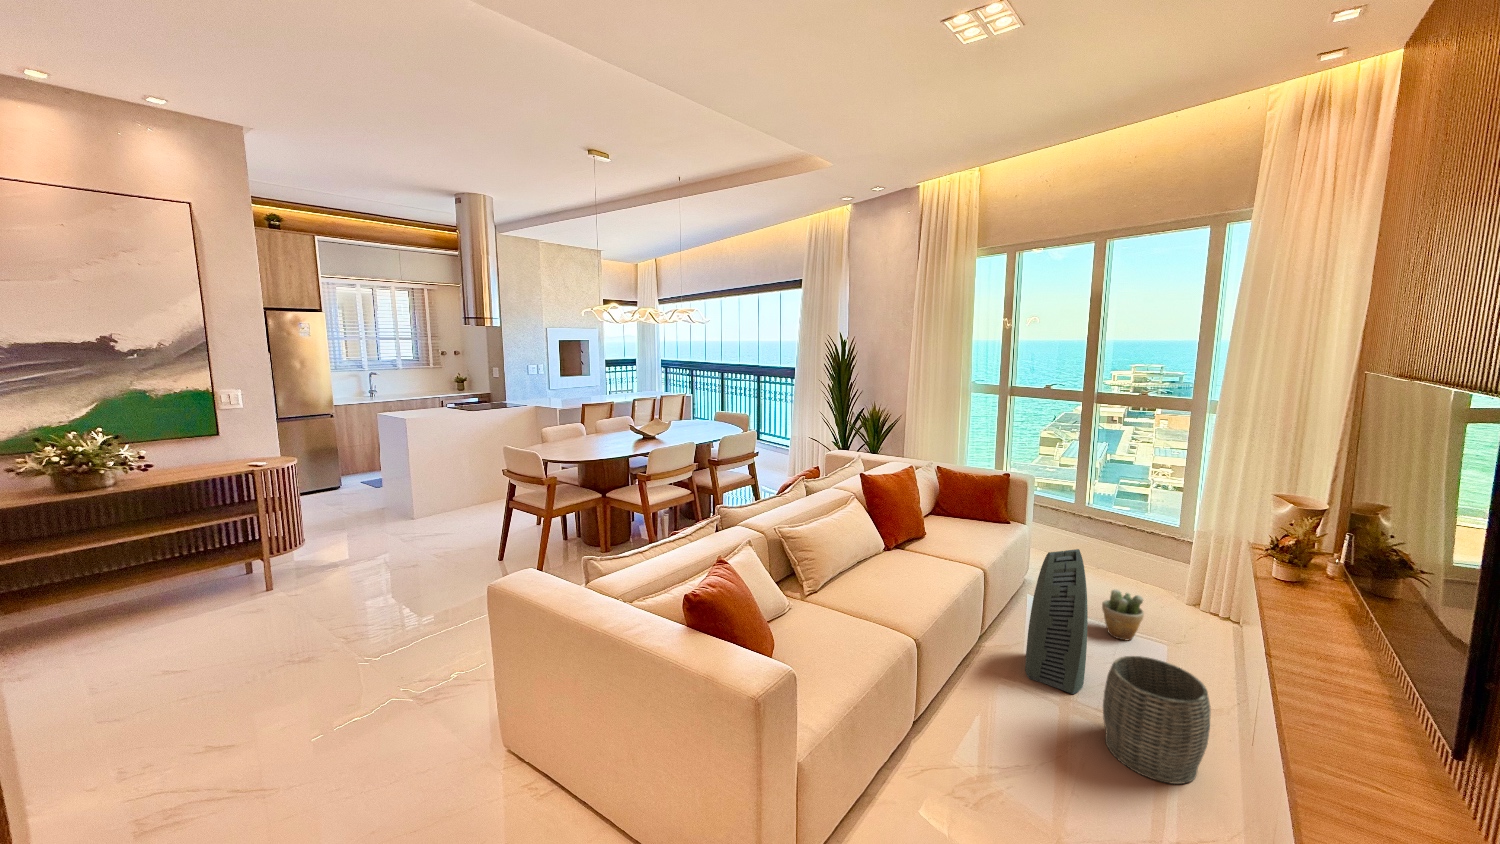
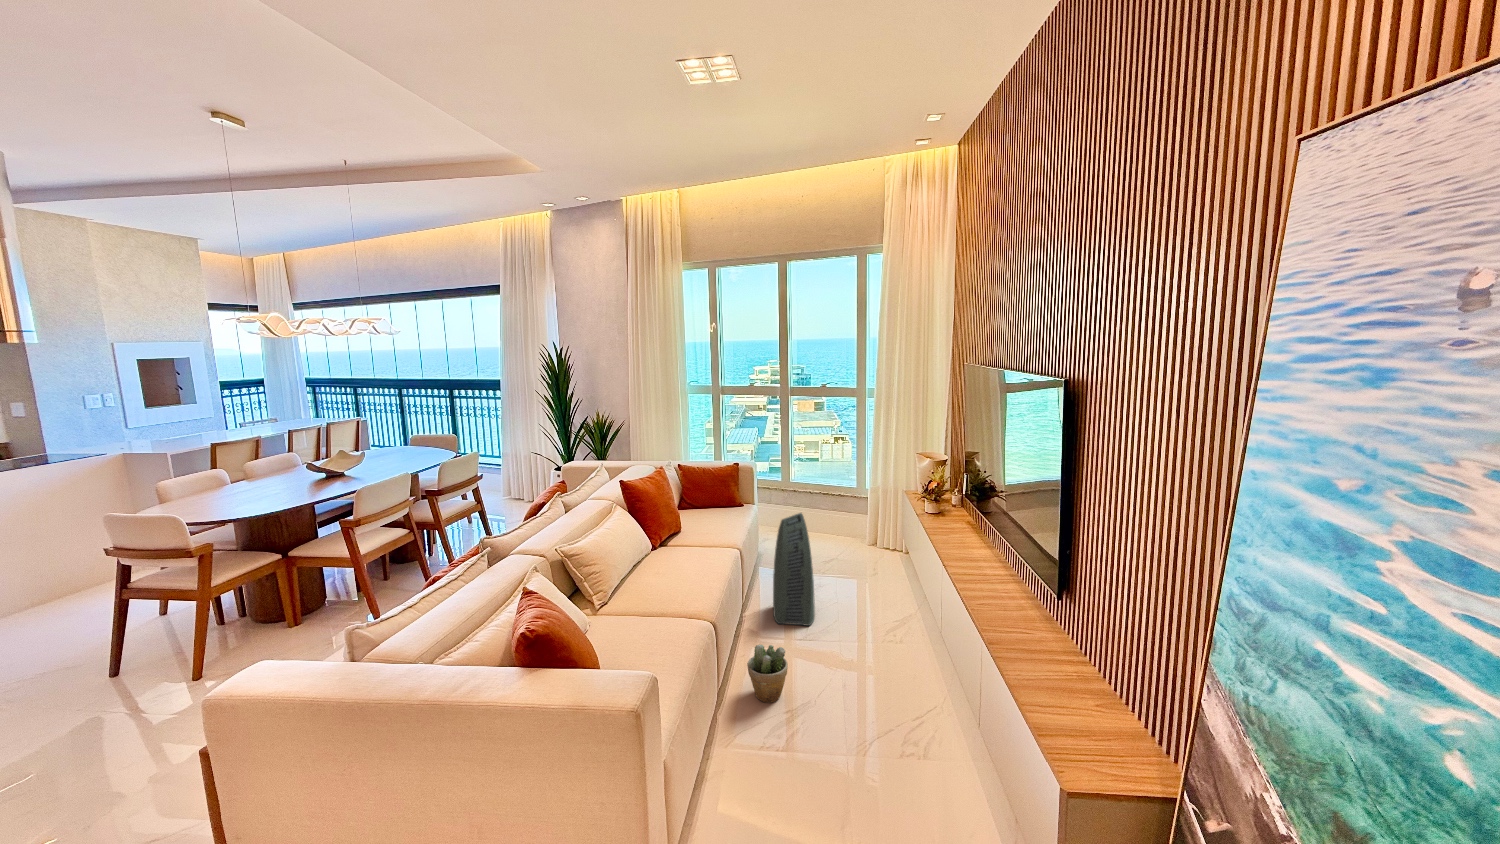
potted plant: present [1102,590,1144,641] -> present [747,645,788,702]
woven basket: present [1103,656,1211,784] -> none [832,581,895,665]

